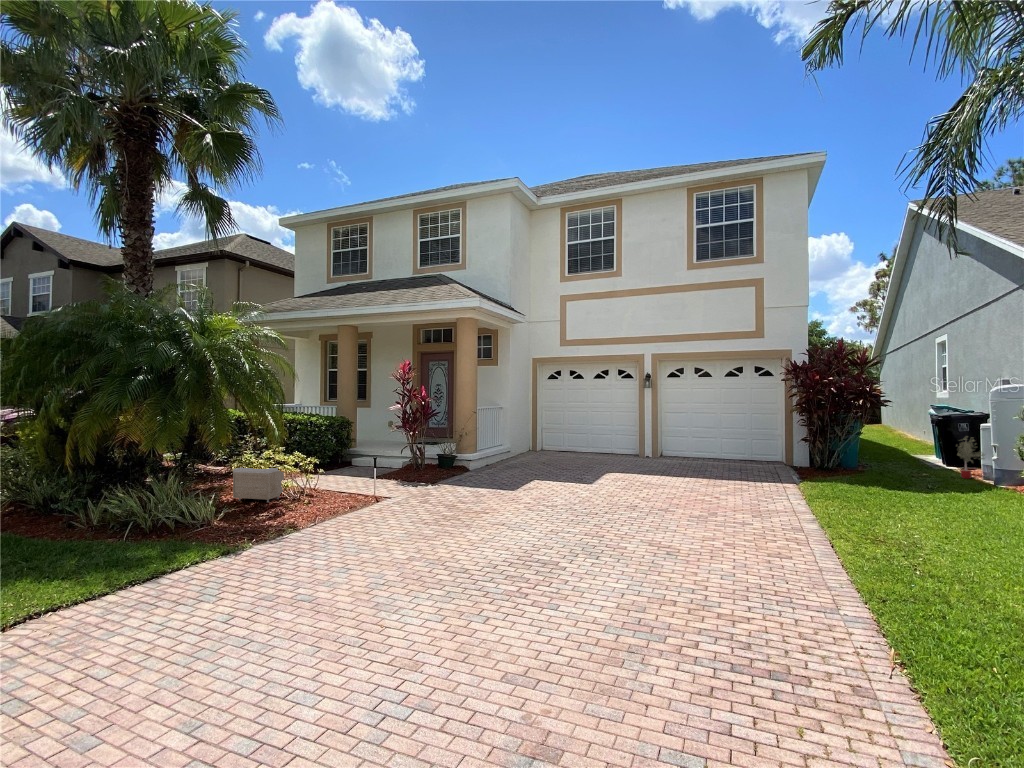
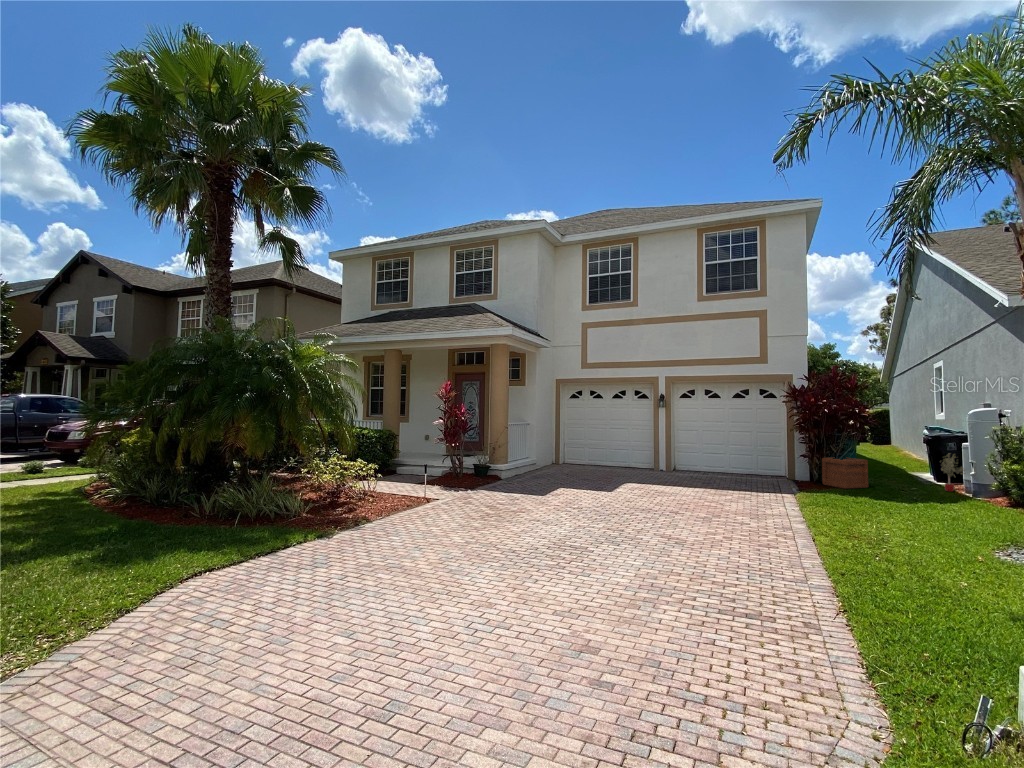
wooden crate: none [825,442,877,477] -> present [822,457,868,489]
storage bench: present [233,466,284,502] -> none [306,470,349,501]

